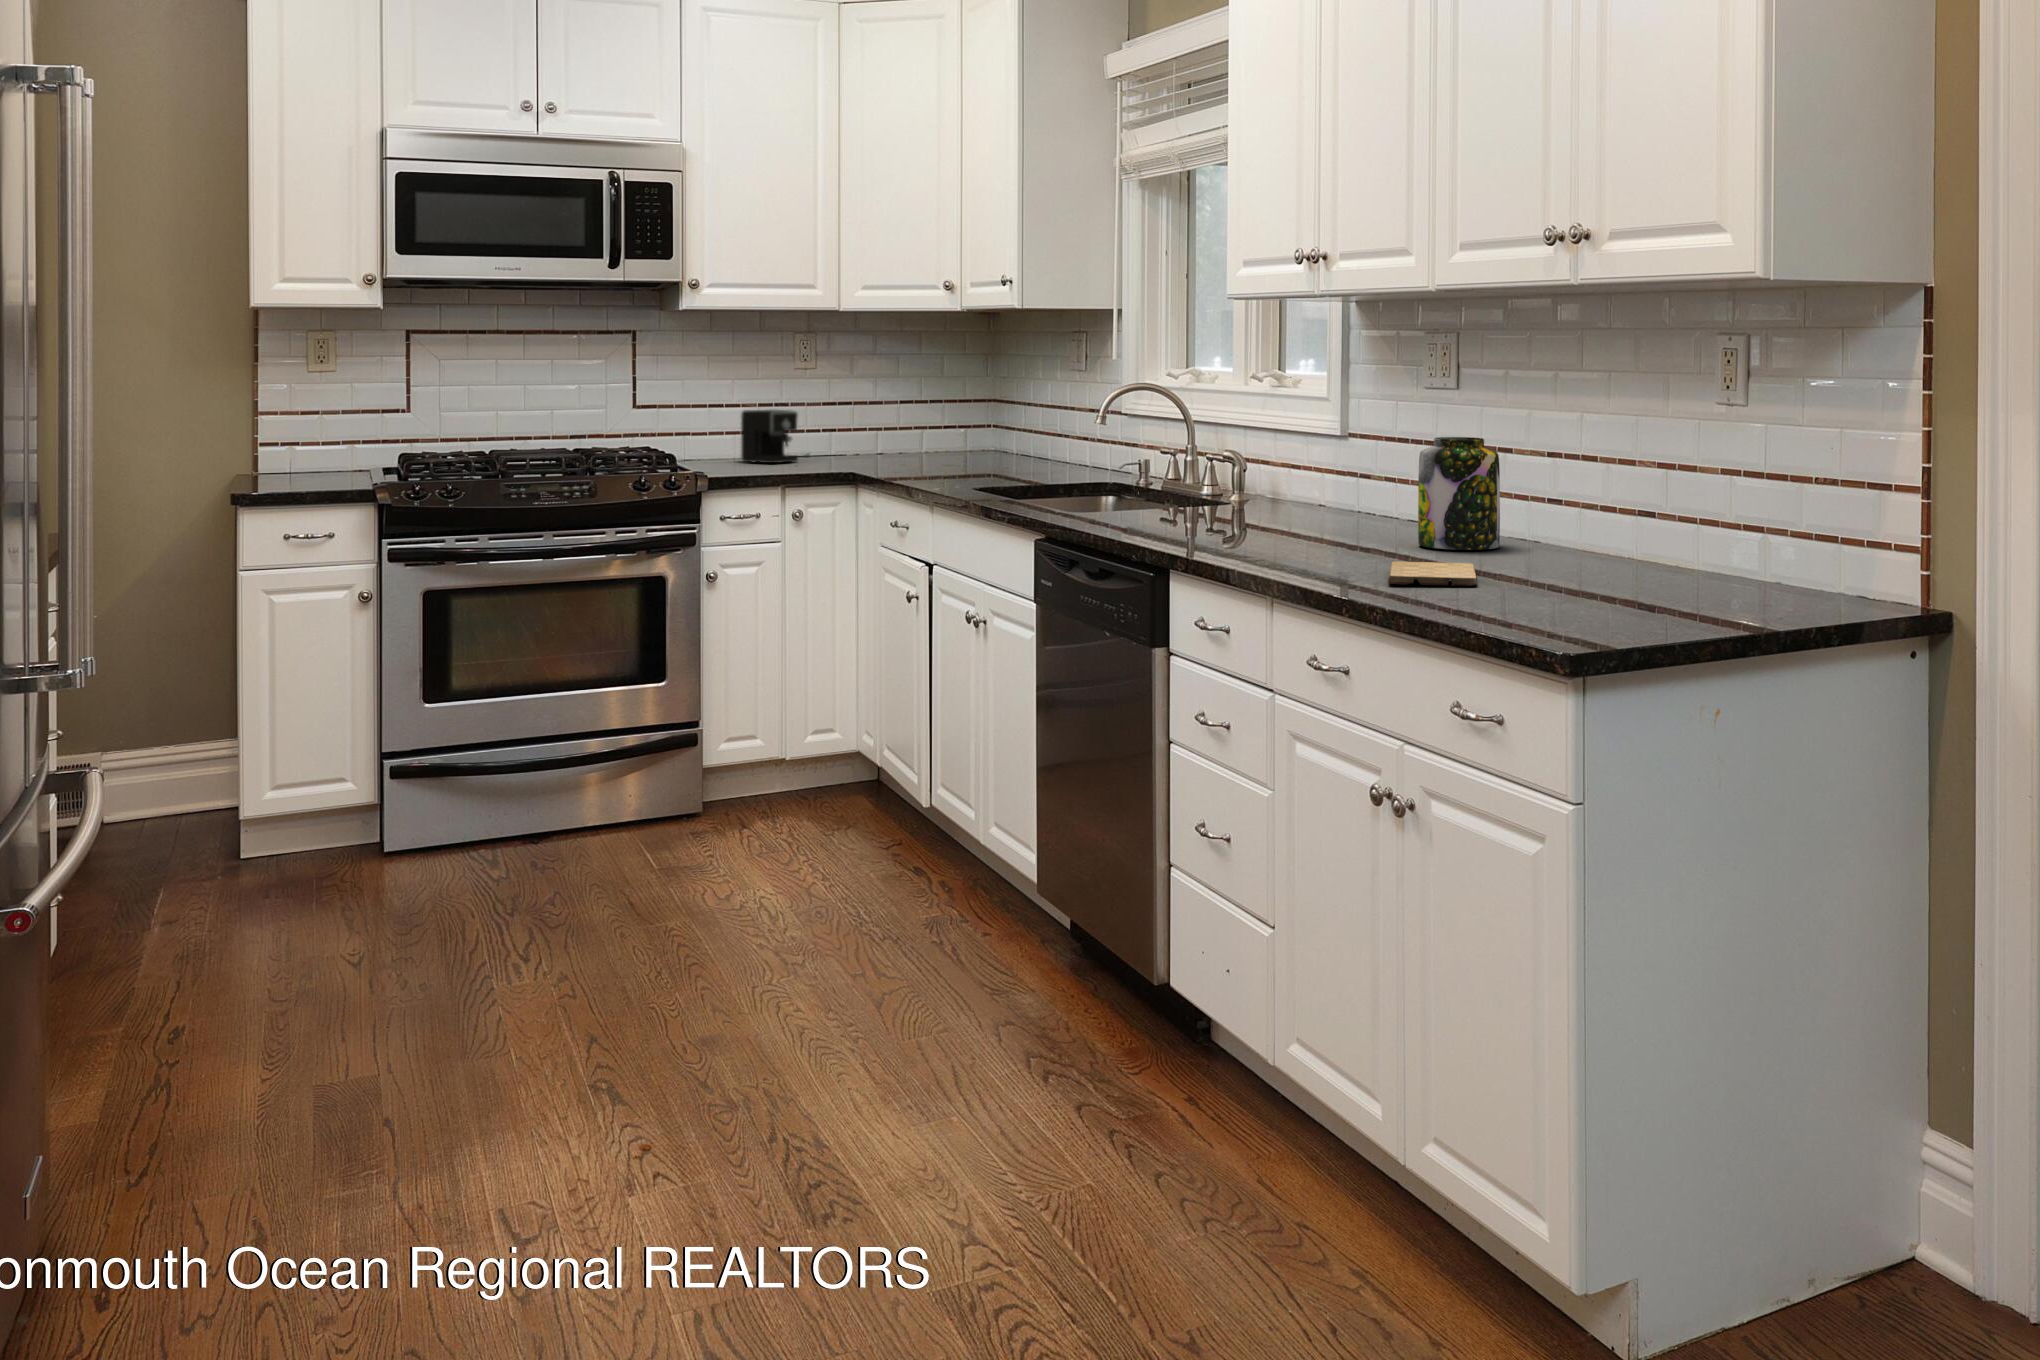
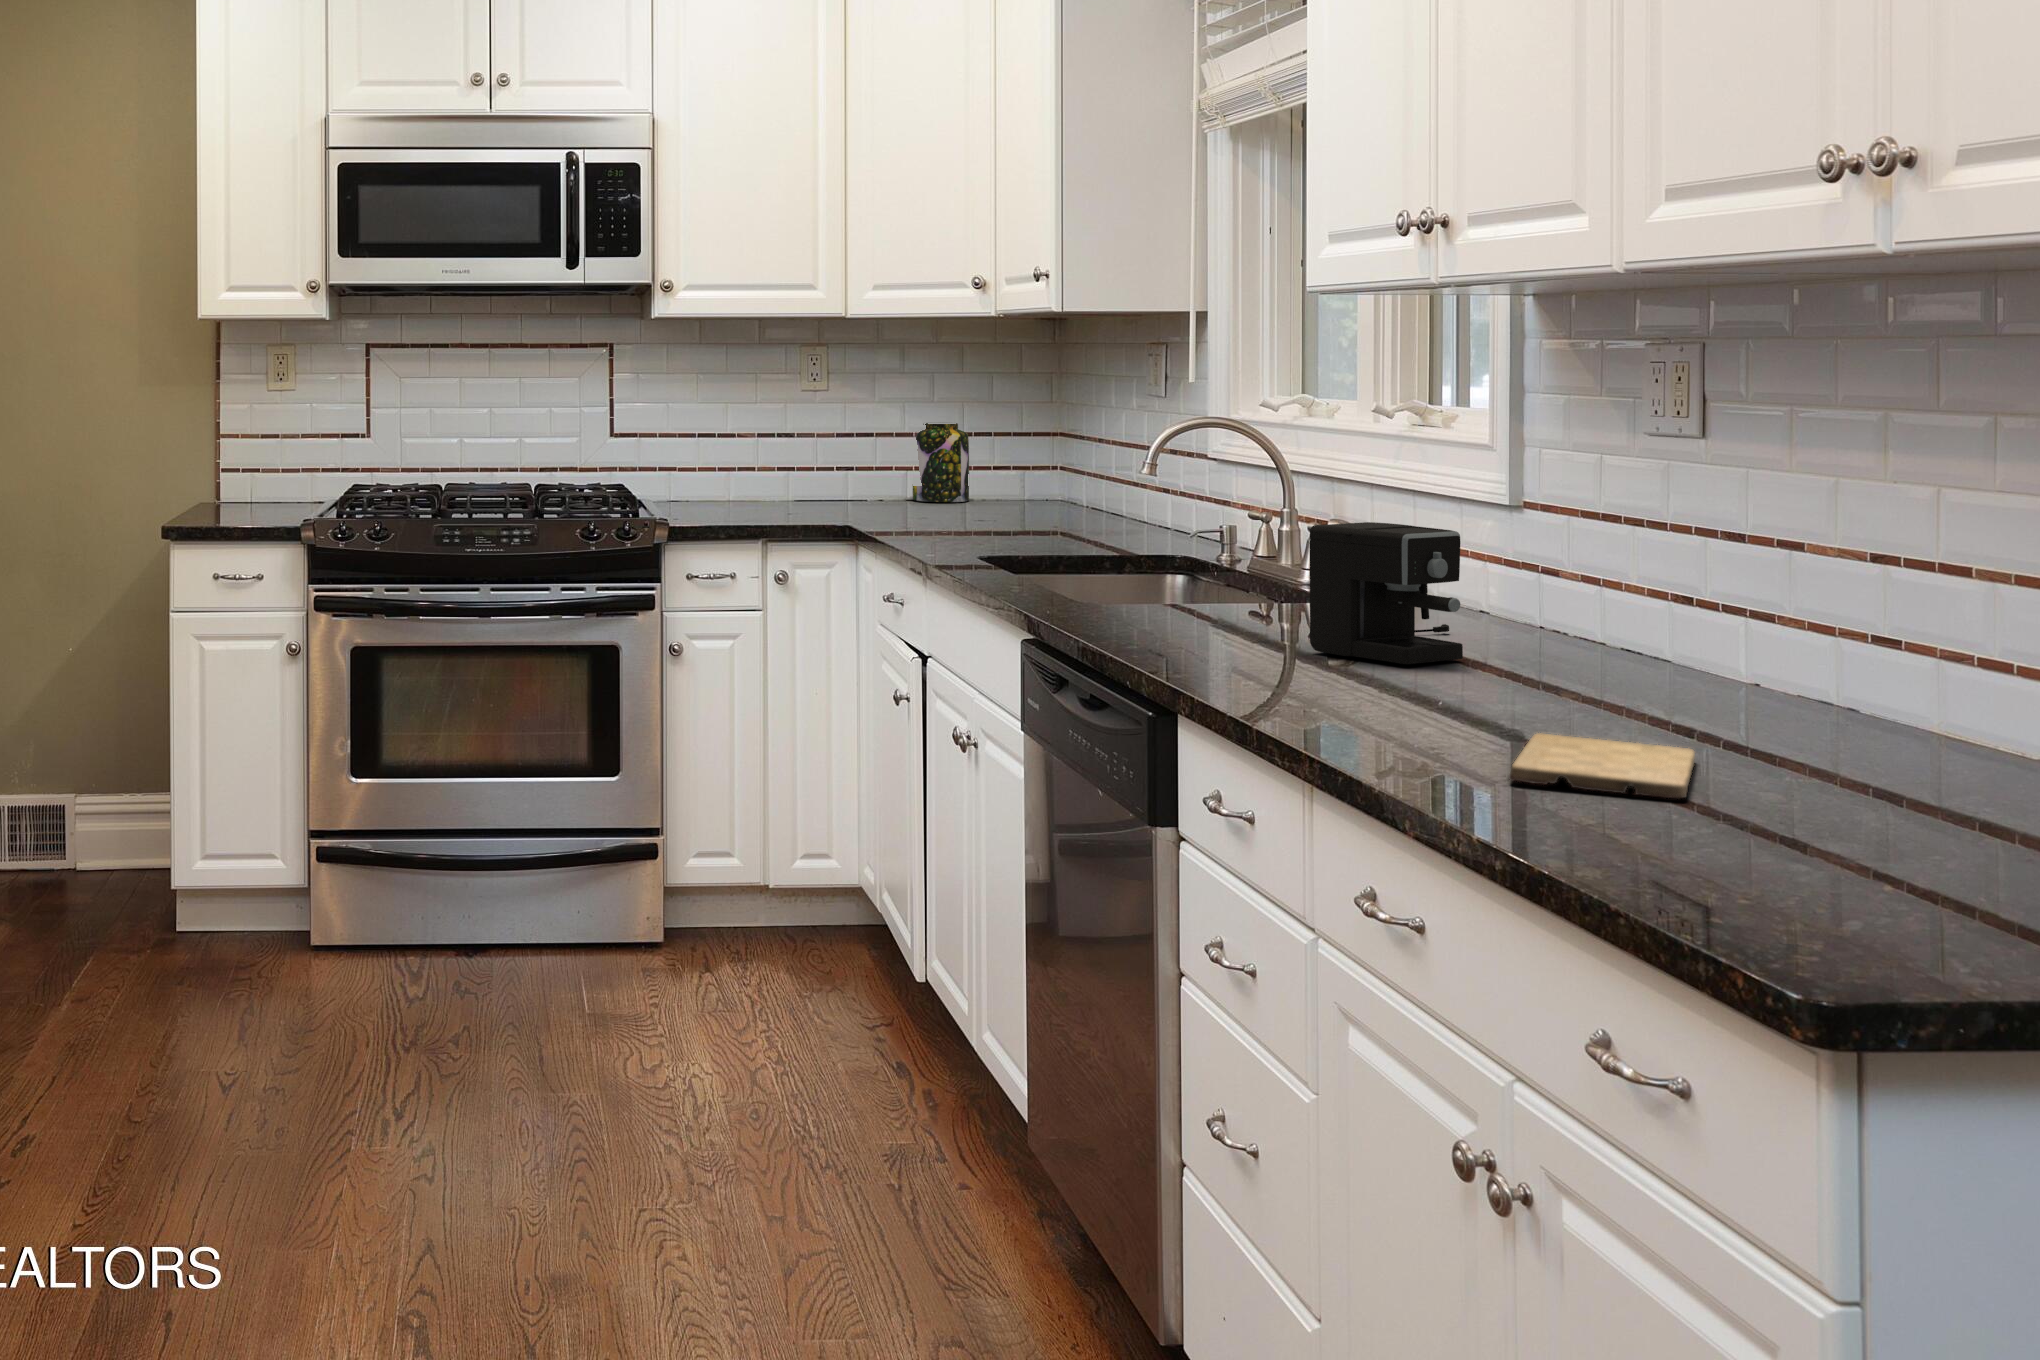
coffee maker: present [741,410,809,463] -> present [1309,522,1463,664]
jar: present [1418,437,1500,550] -> present [913,423,969,502]

